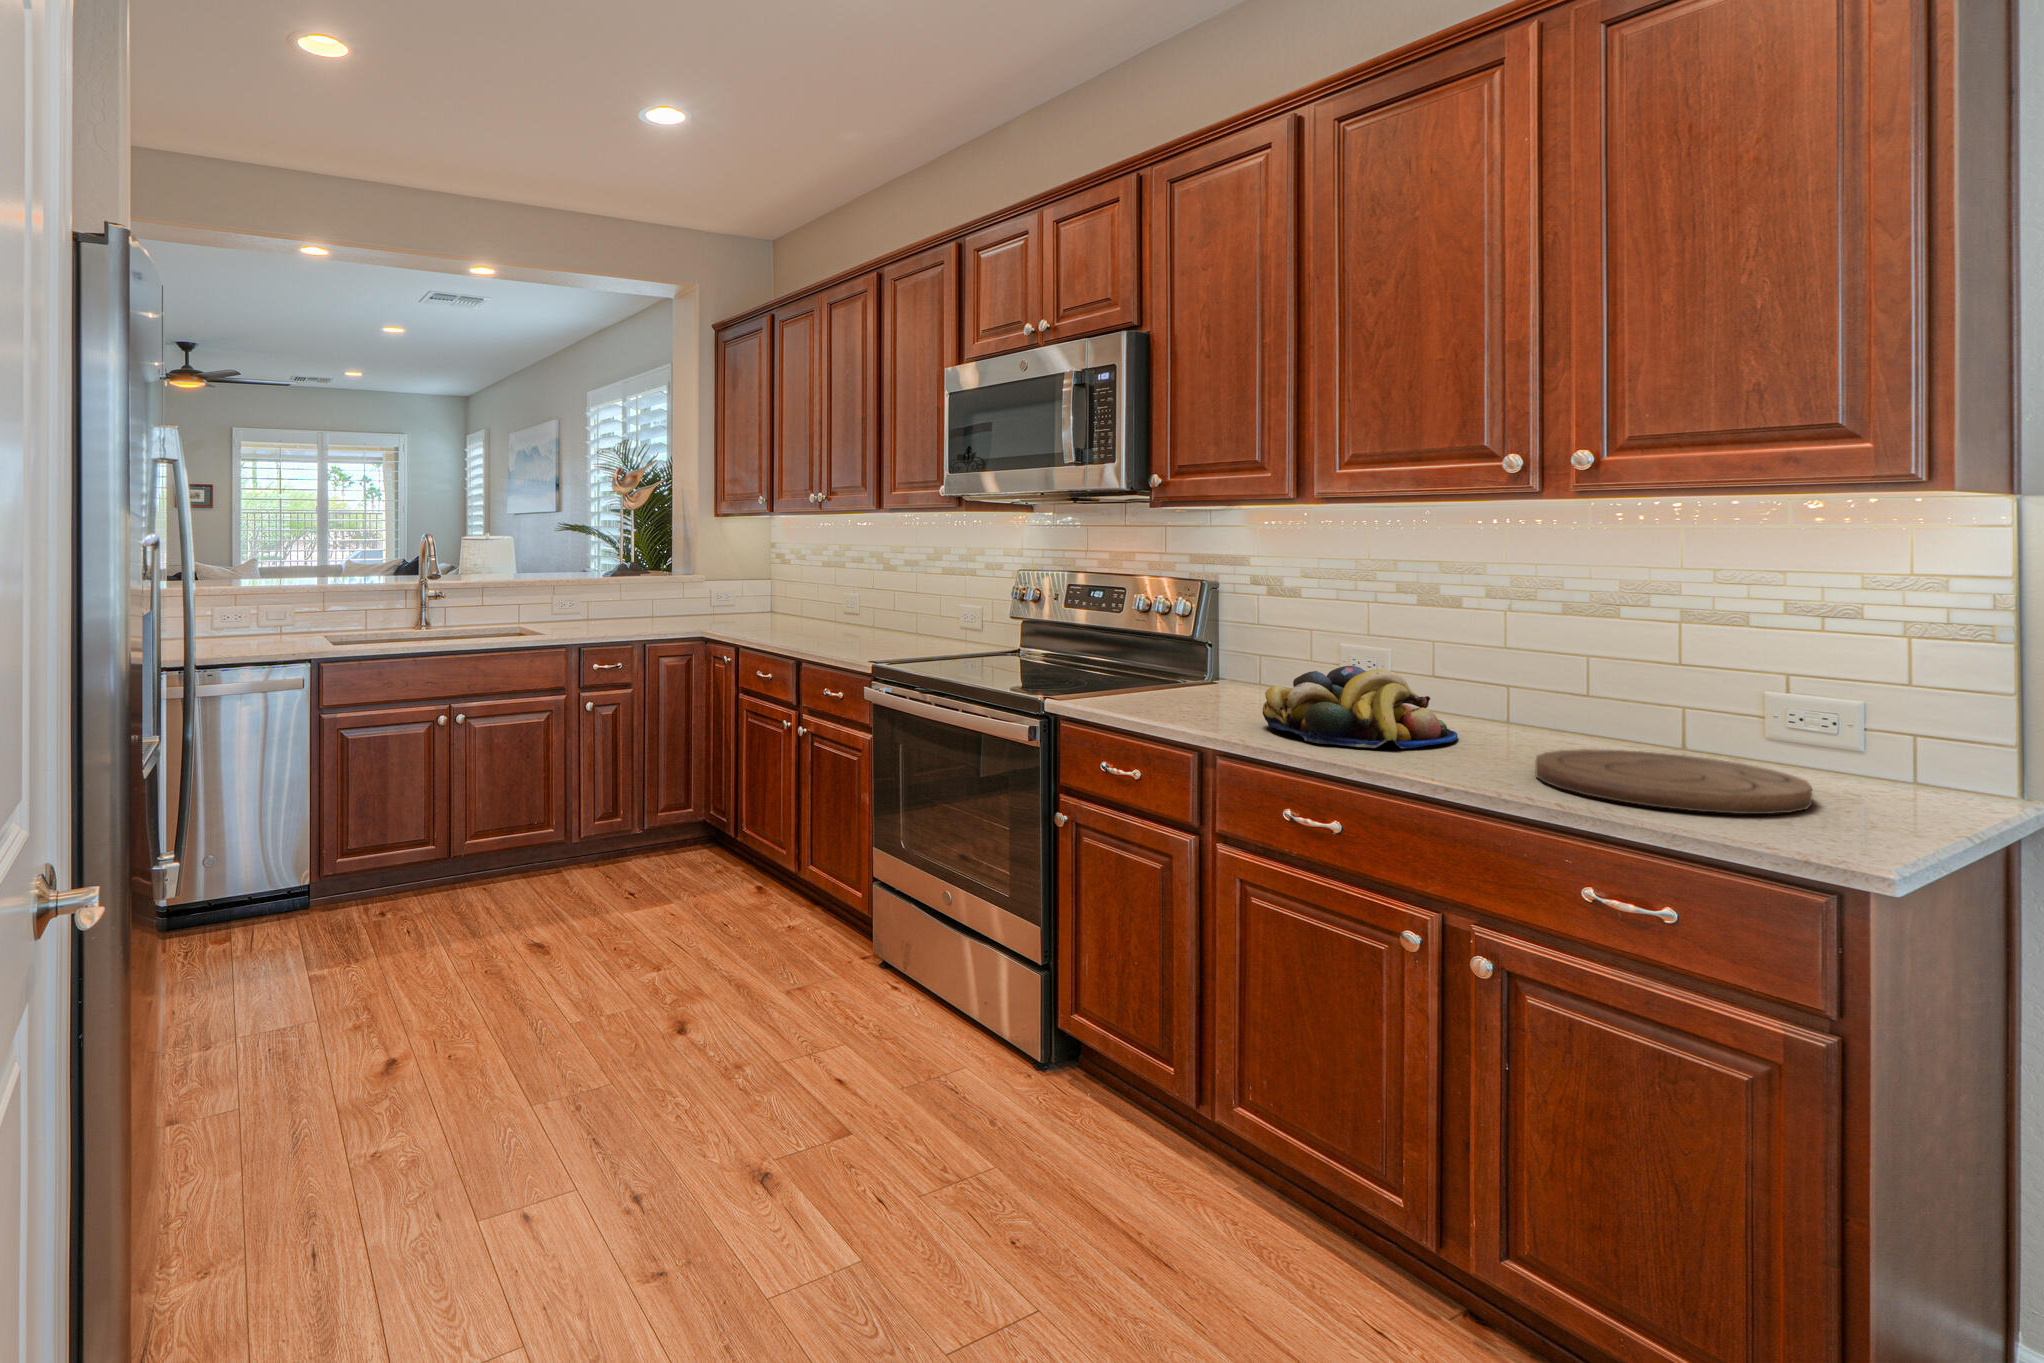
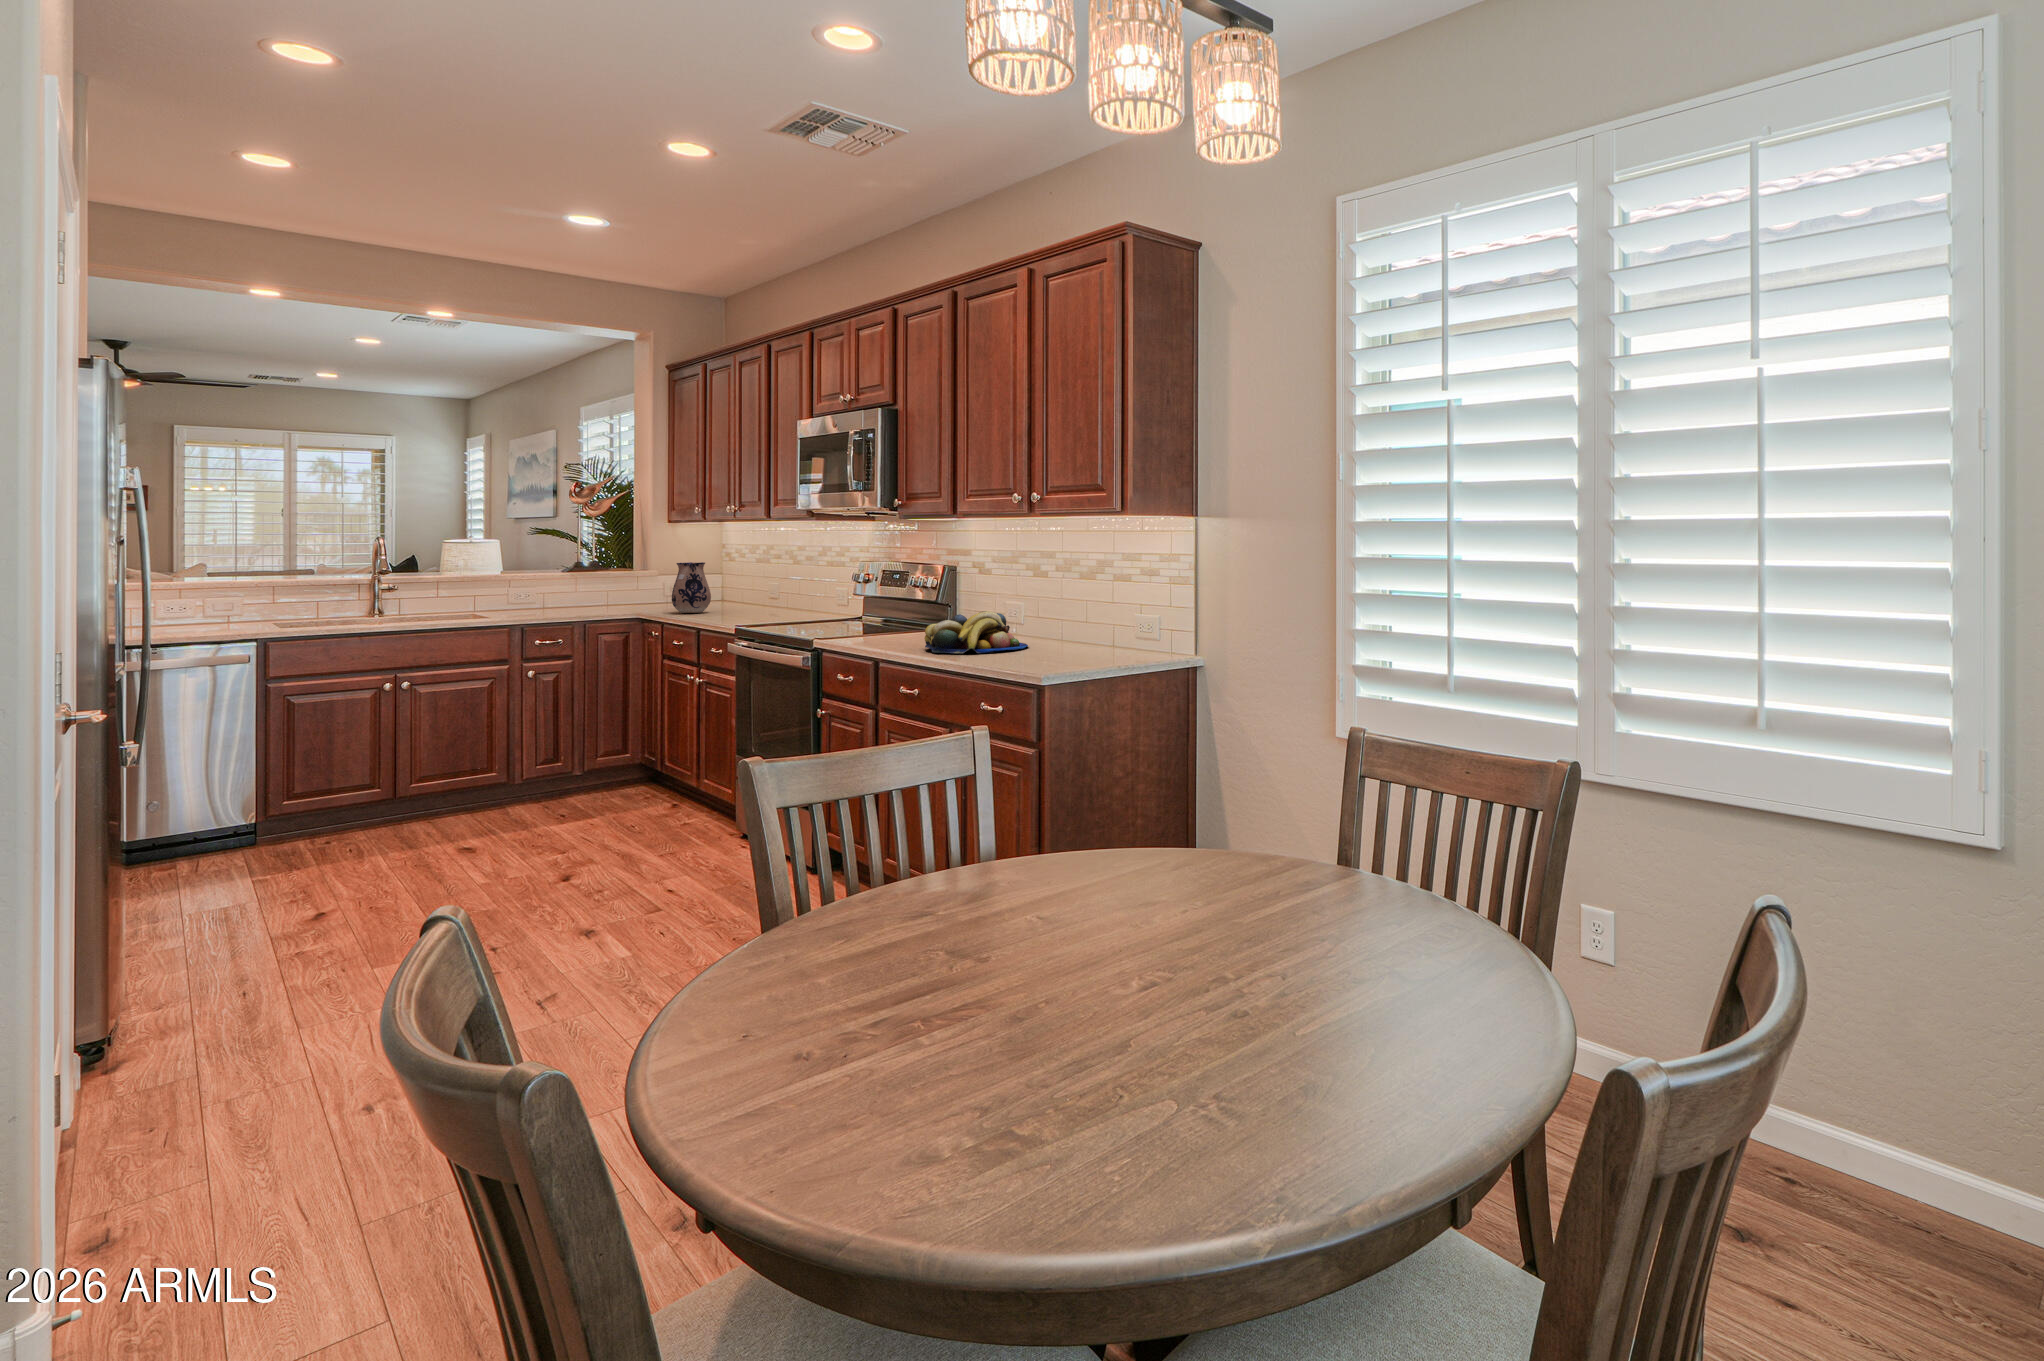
ceramic pitcher: none [744,568,789,632] -> present [672,562,711,613]
cutting board: present [1536,749,1812,814] -> none [1012,647,1126,667]

